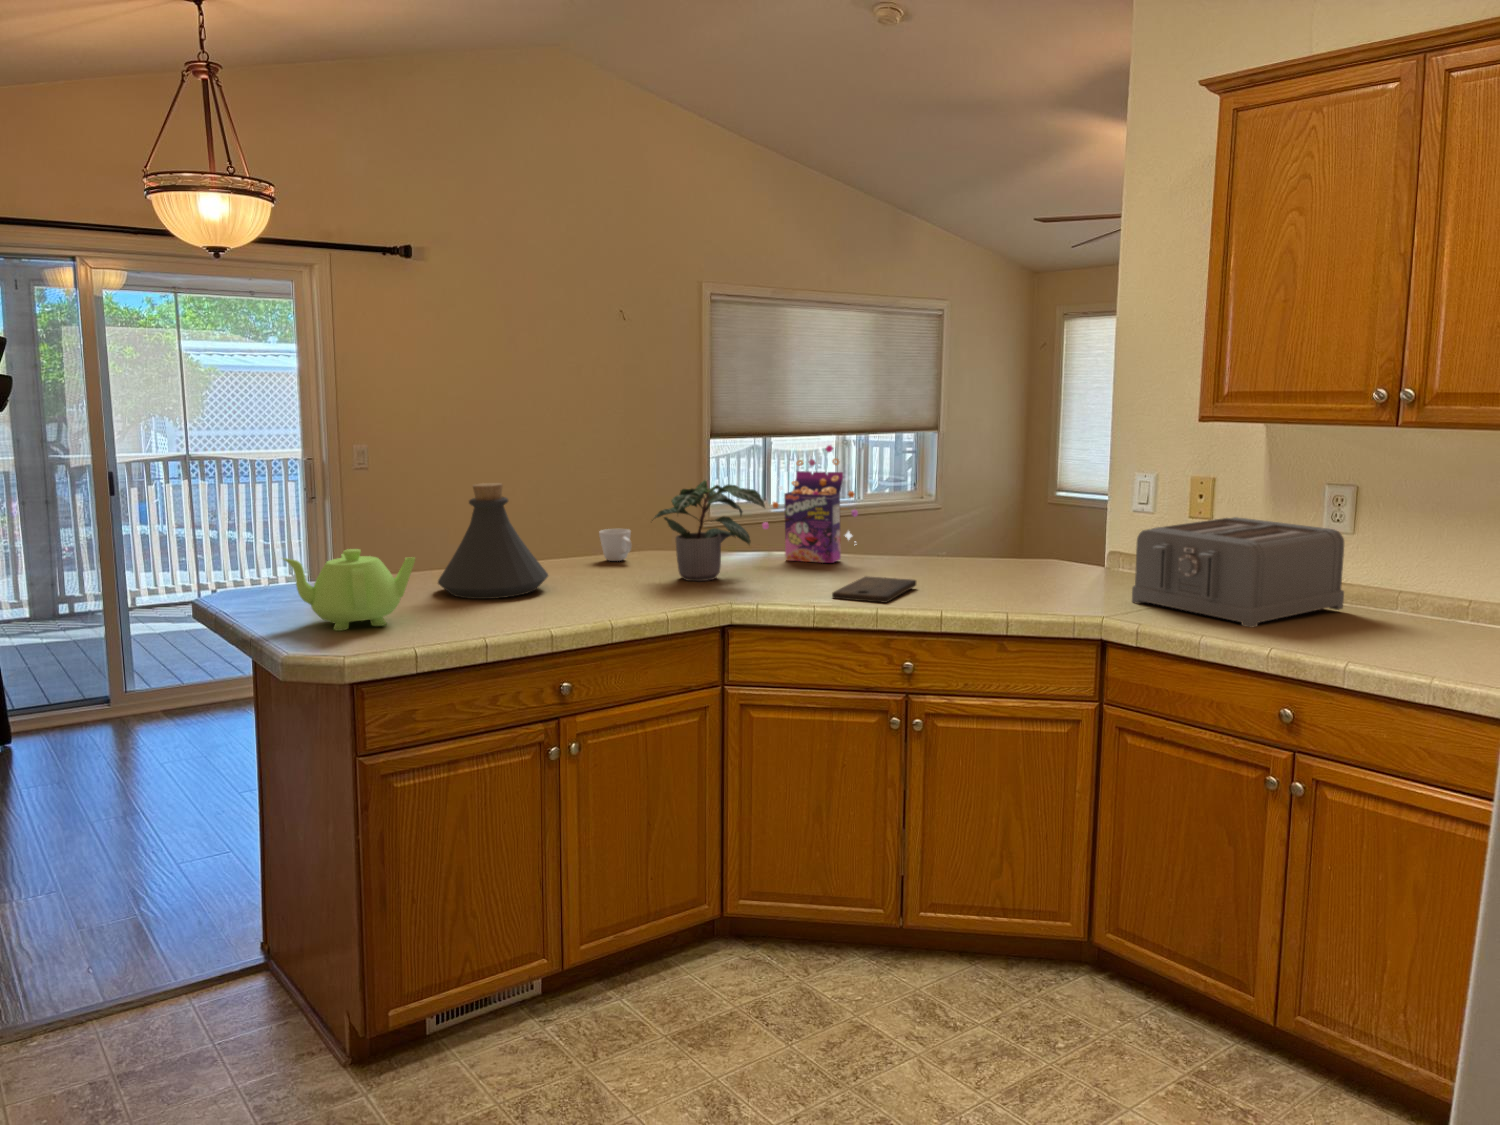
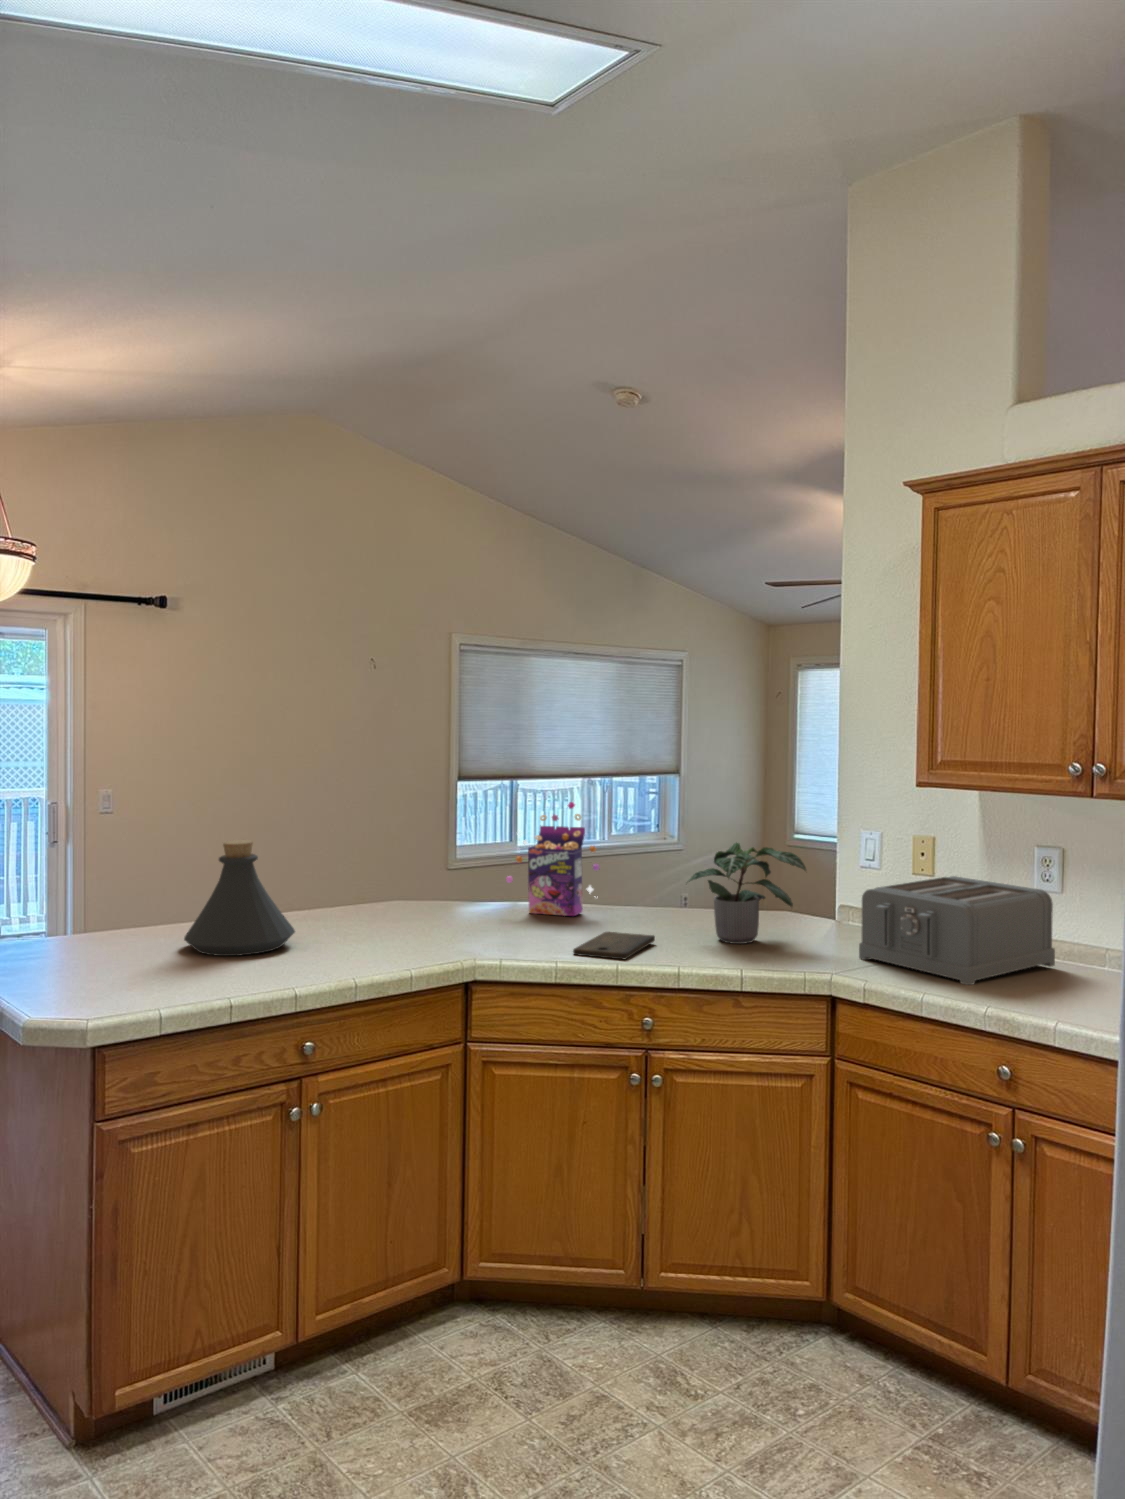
potted plant: present [652,481,765,581] -> present [688,843,806,944]
mug: present [599,529,631,561] -> none [346,881,378,914]
teapot: present [283,549,415,631] -> none [31,909,165,992]

